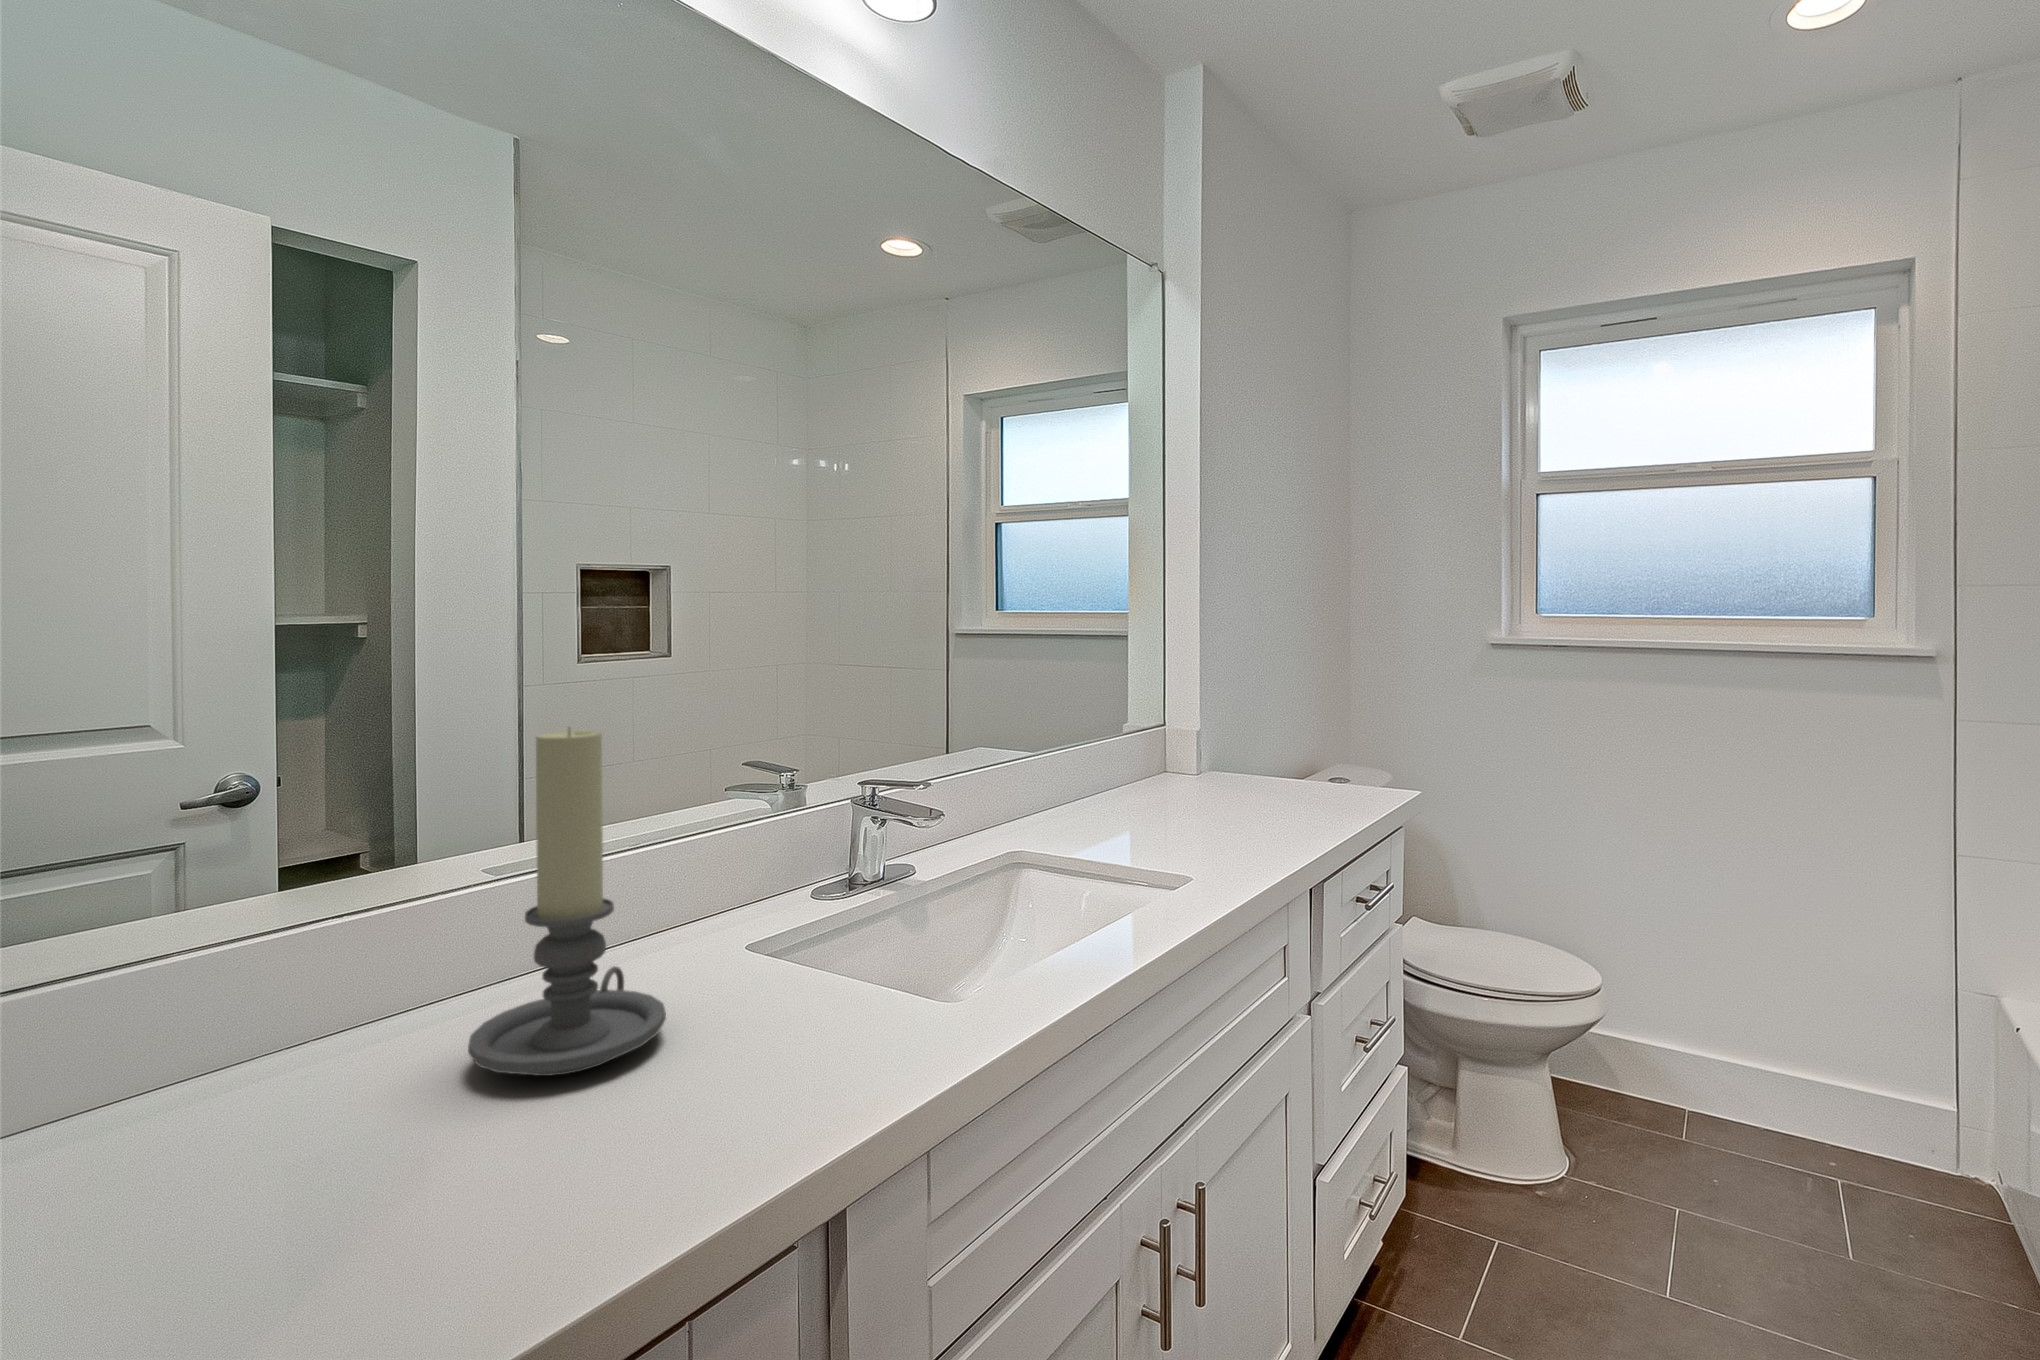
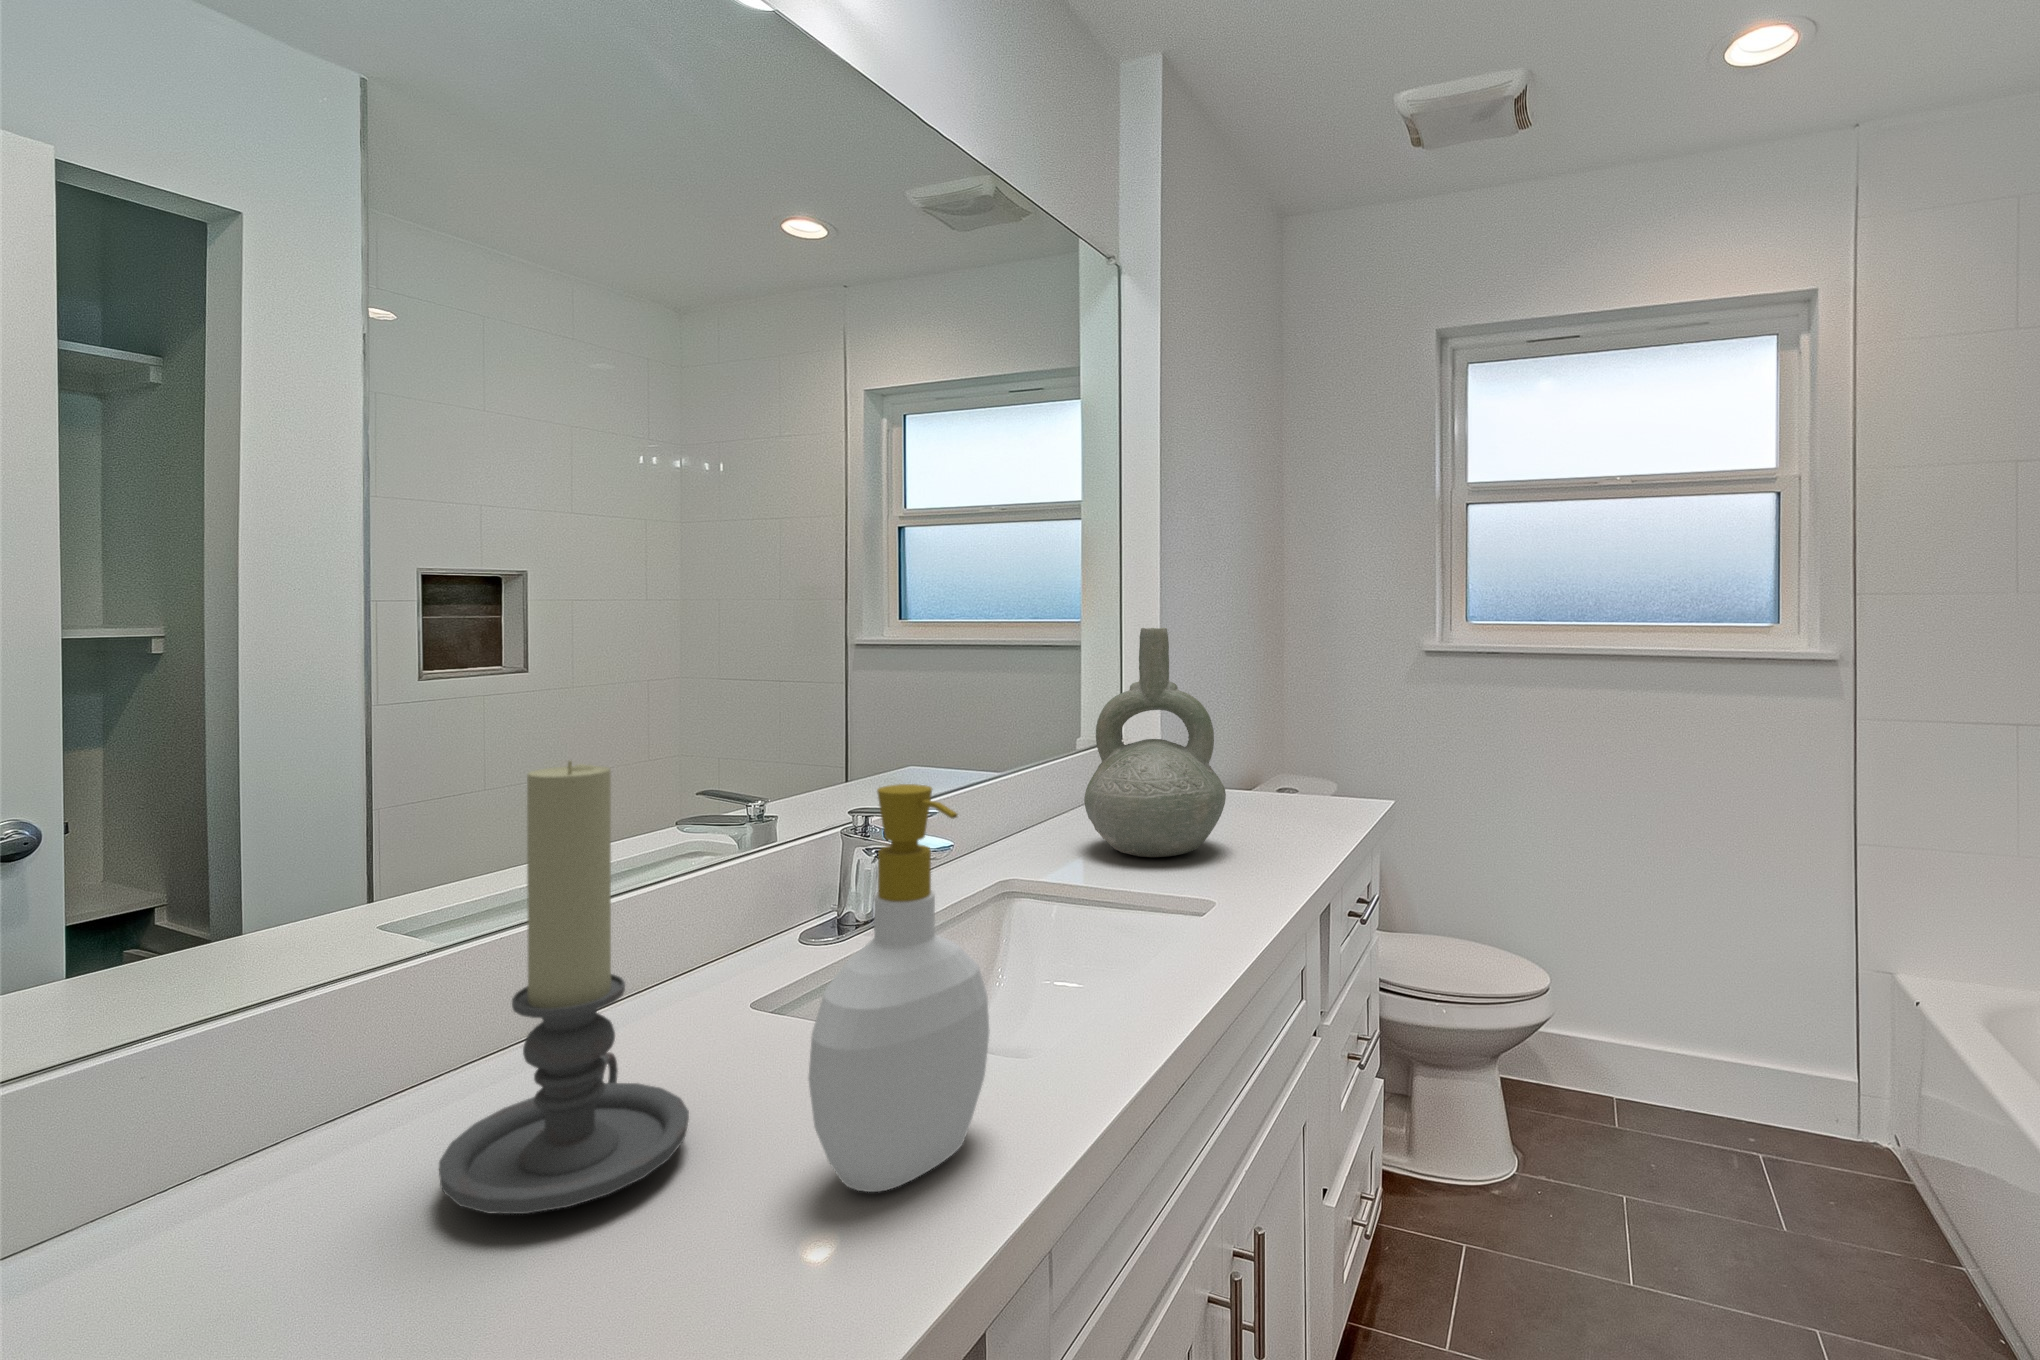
decorative vase: none [1097,621,1230,836] -> present [1084,628,1226,857]
soap bottle: none [739,750,904,1080] -> present [809,784,990,1192]

